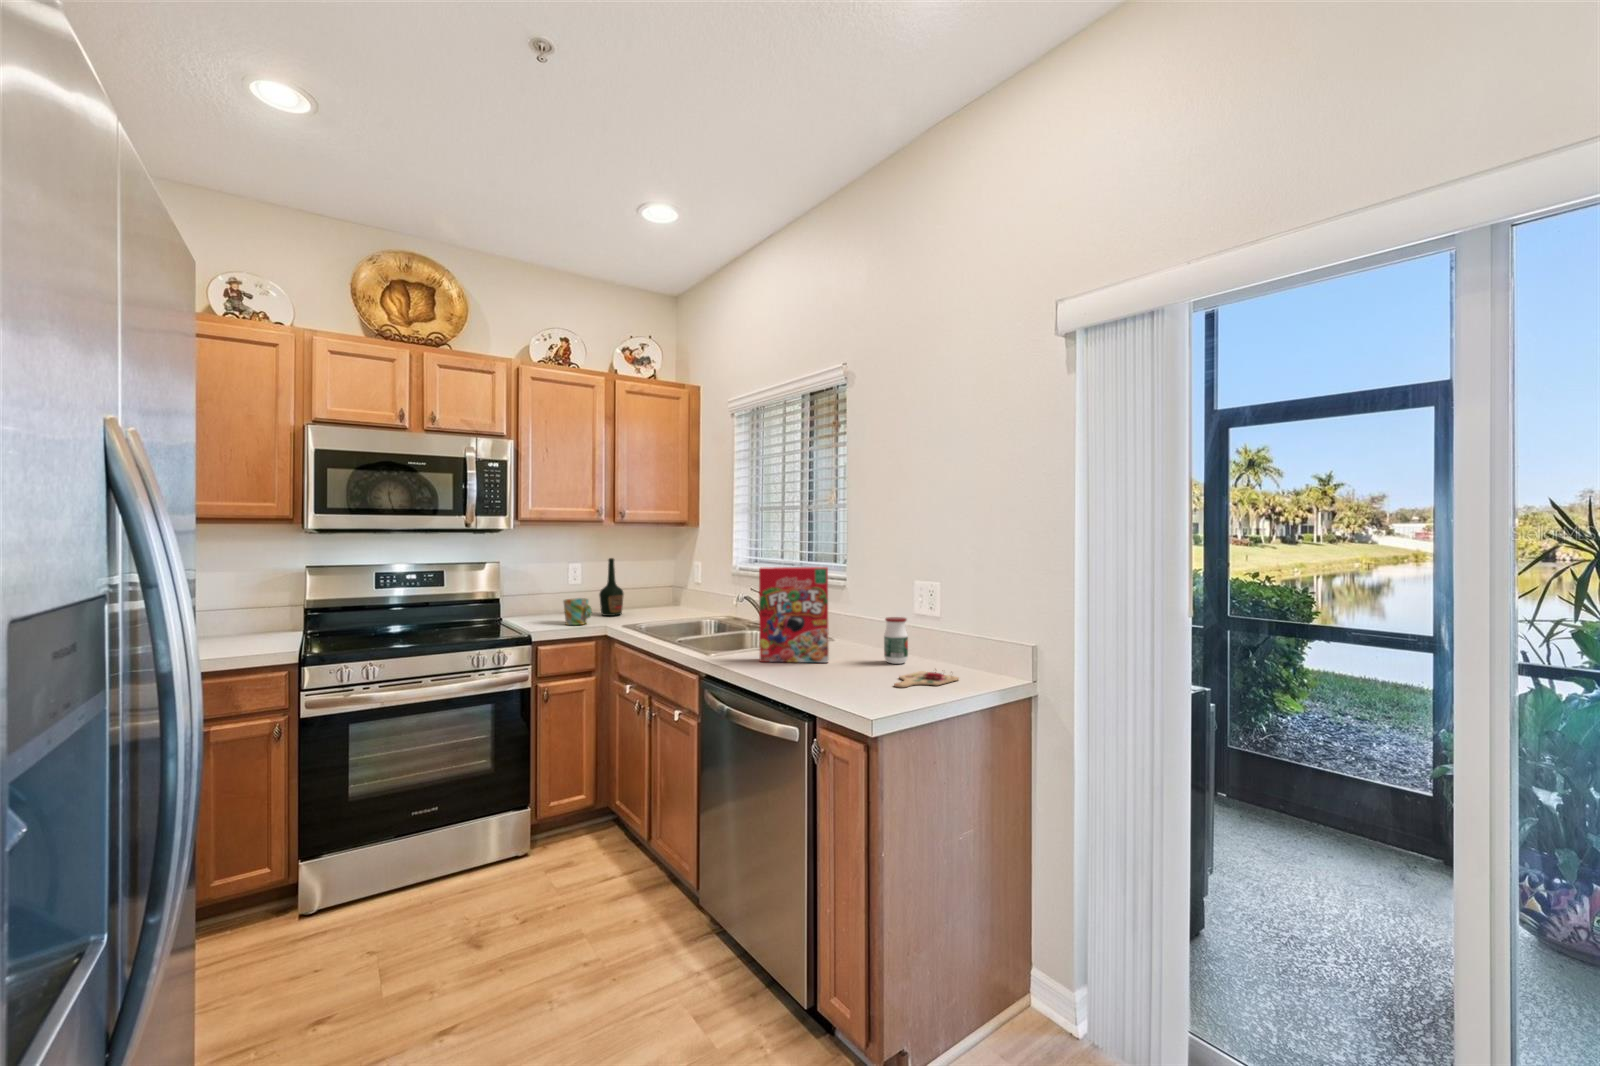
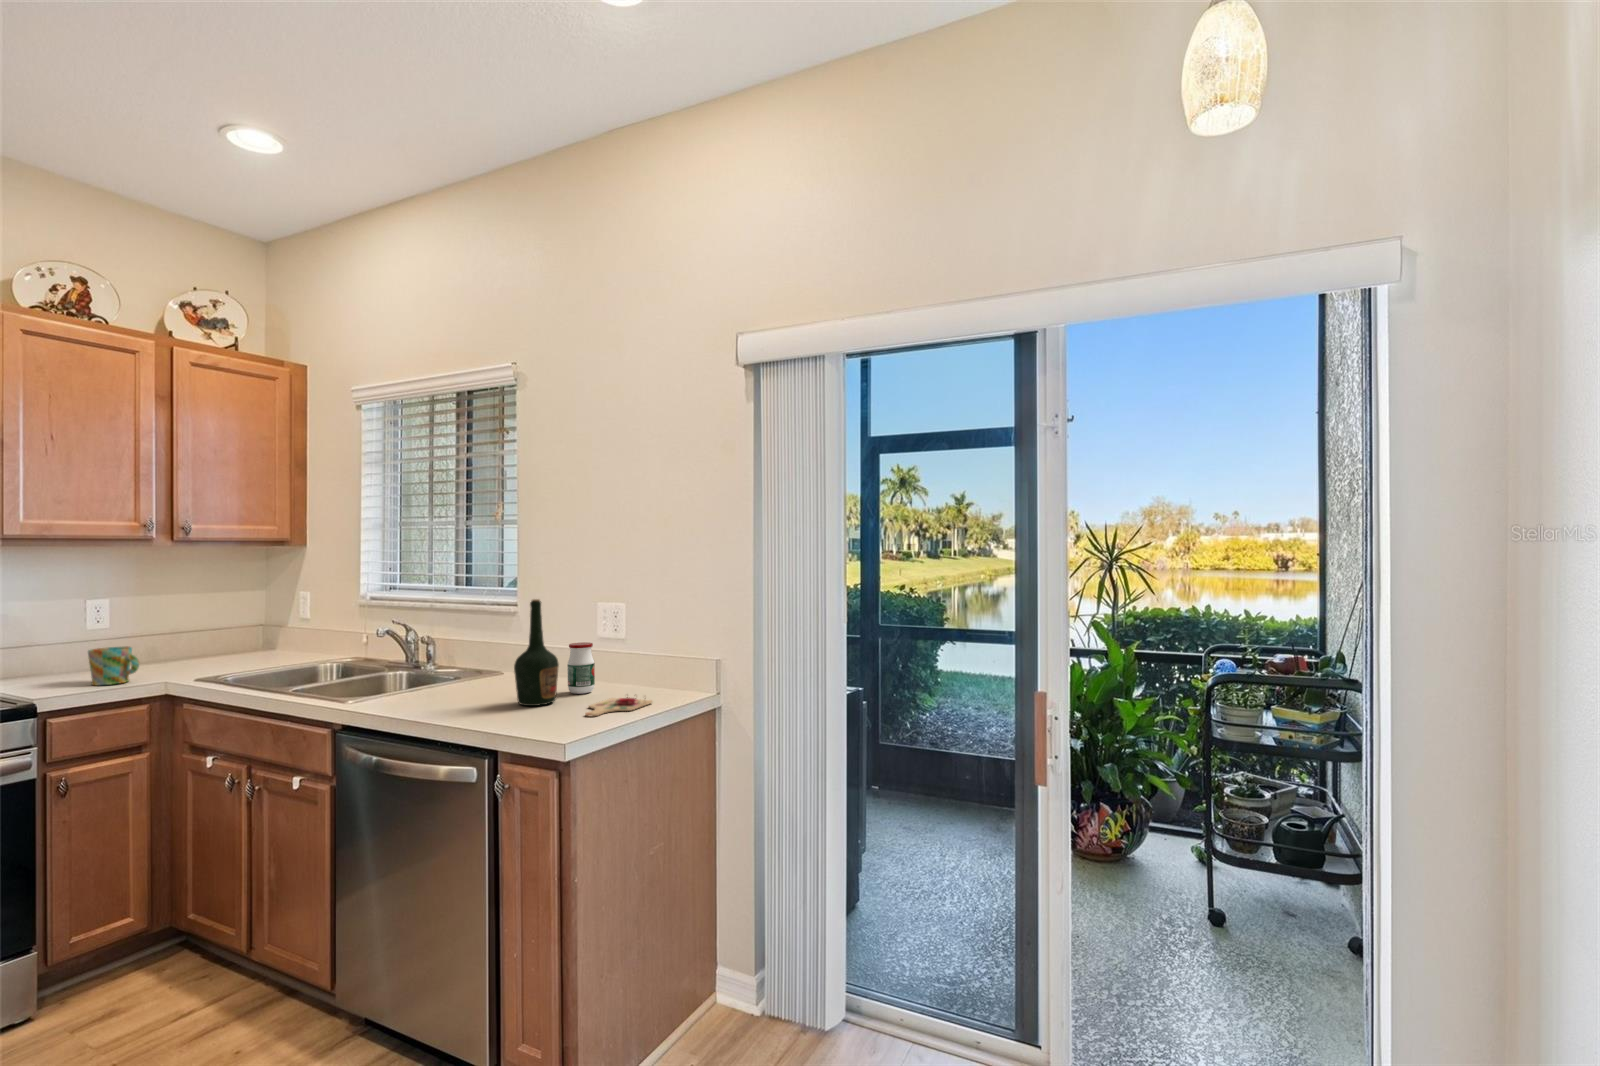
bottle: present [599,558,624,616] -> present [514,599,559,706]
cereal box: present [759,567,829,663] -> none [415,591,503,706]

